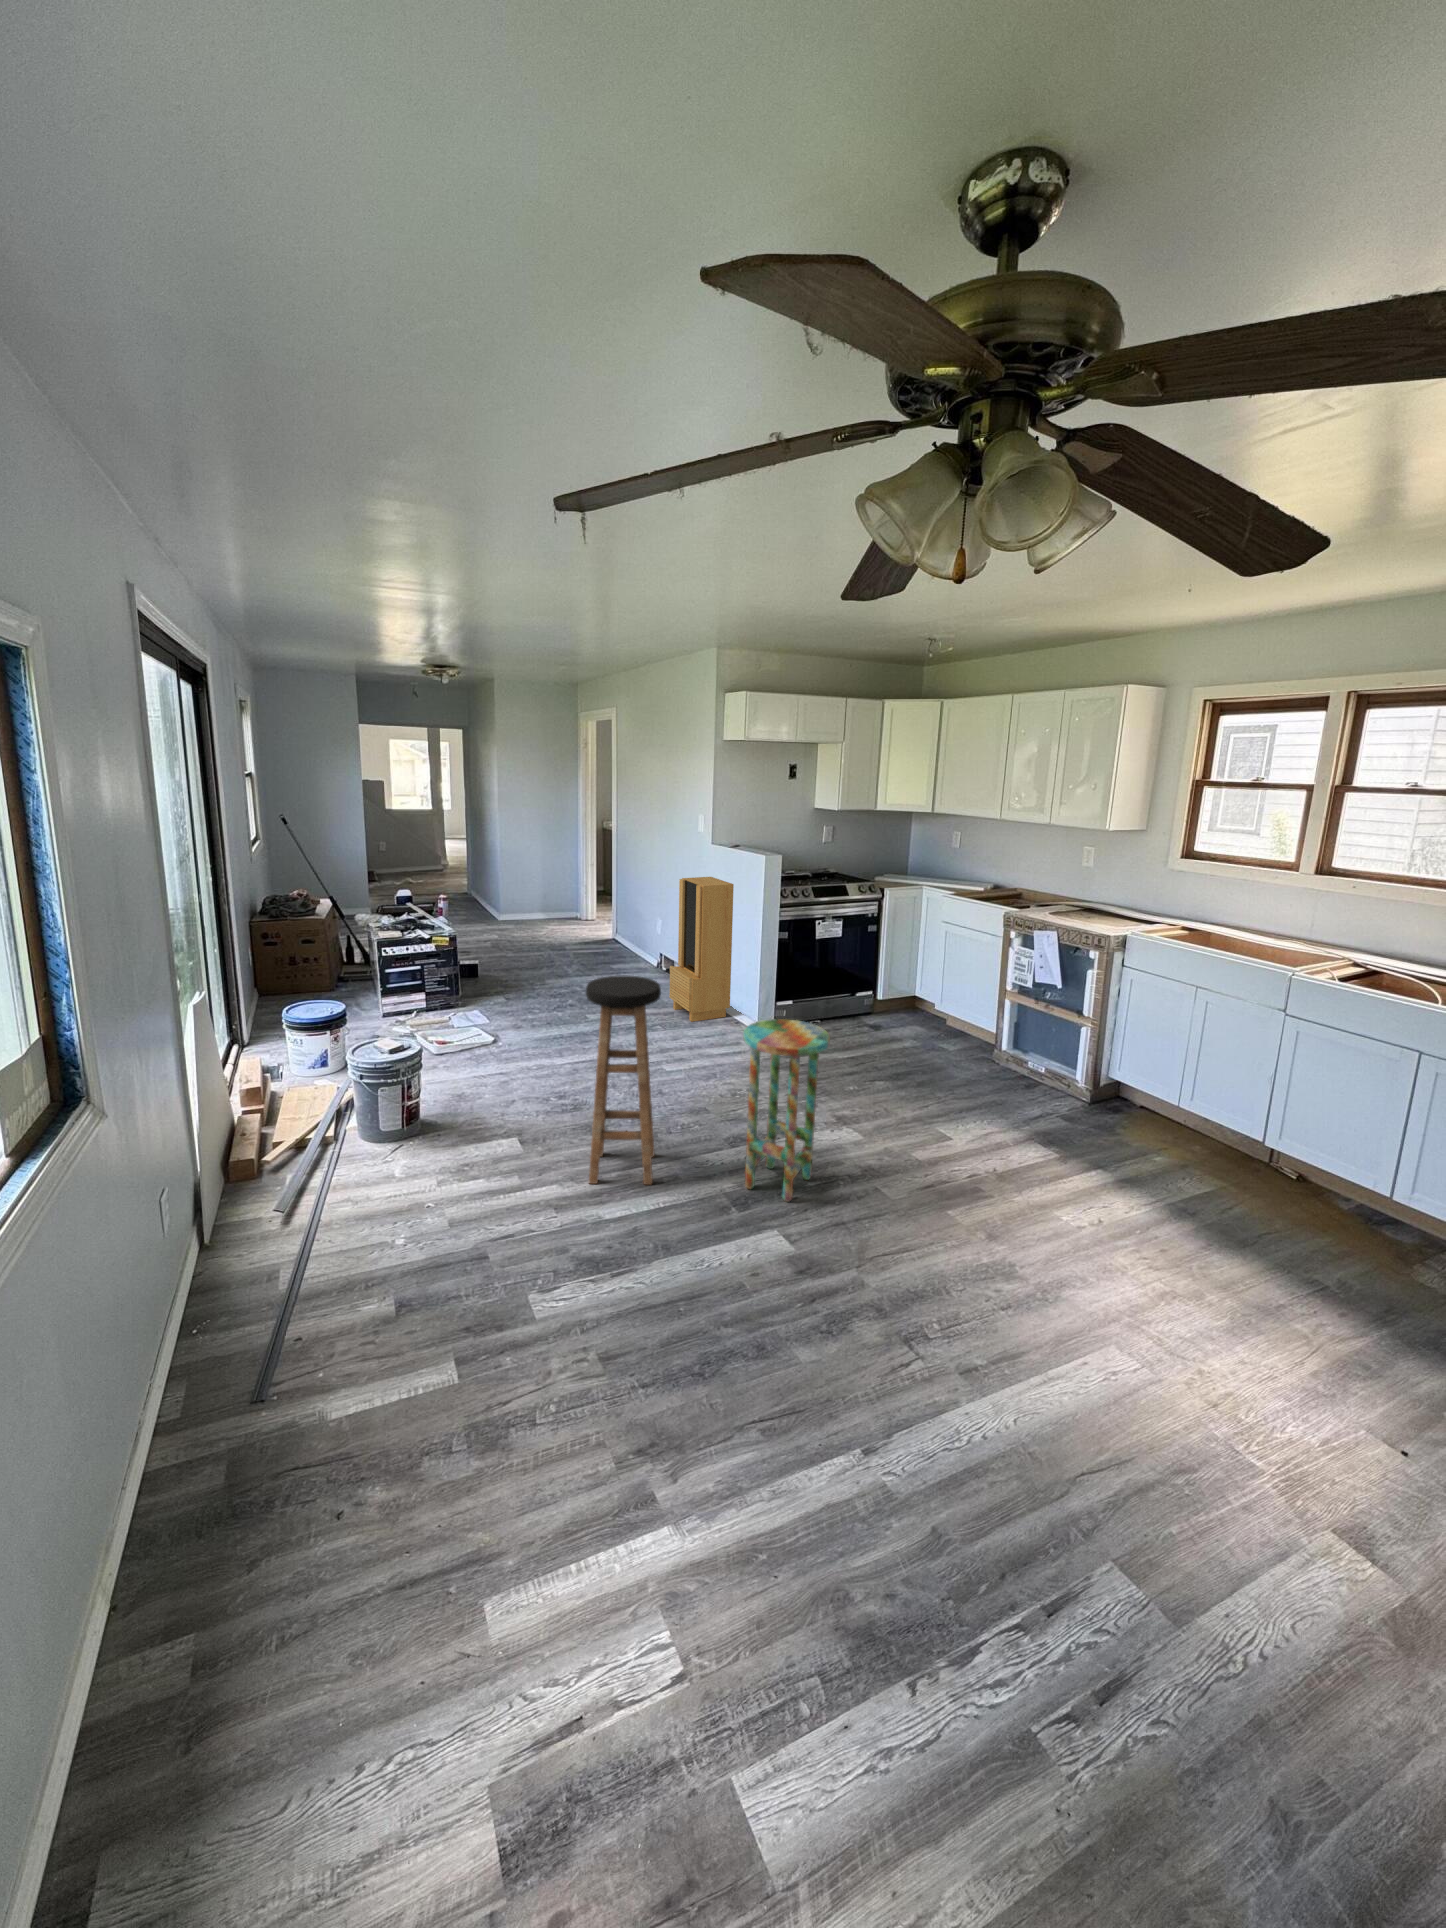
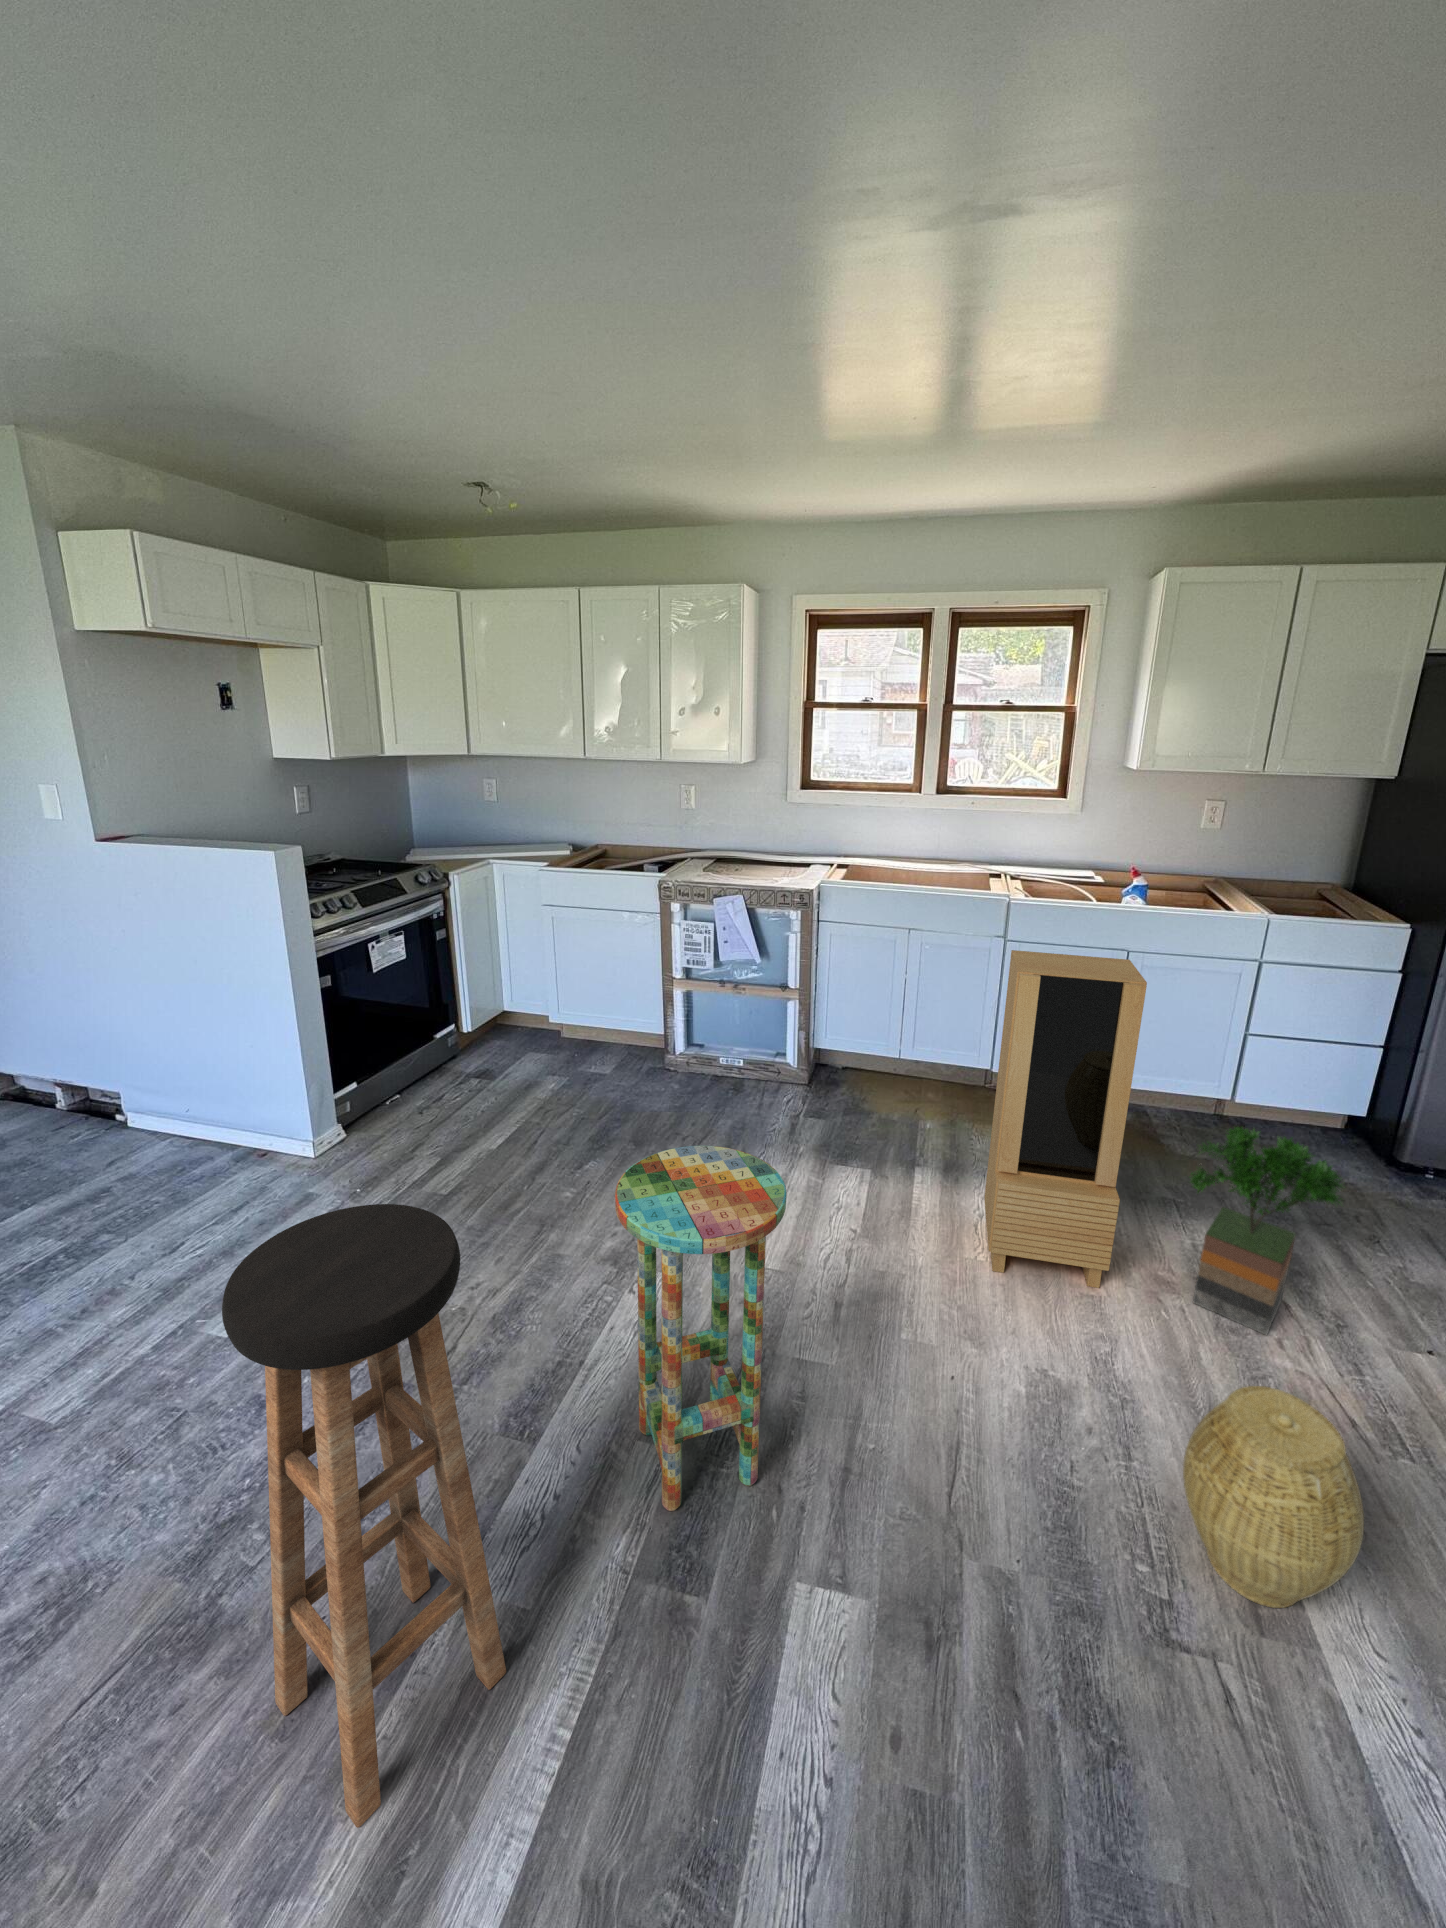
storage cabinet: present [669,877,734,1022] -> present [984,950,1147,1288]
potted tree: none [1191,1180,1349,1360] -> present [1190,1127,1343,1335]
woven basket: none [938,1246,1045,1388] -> present [1183,1386,1364,1608]

